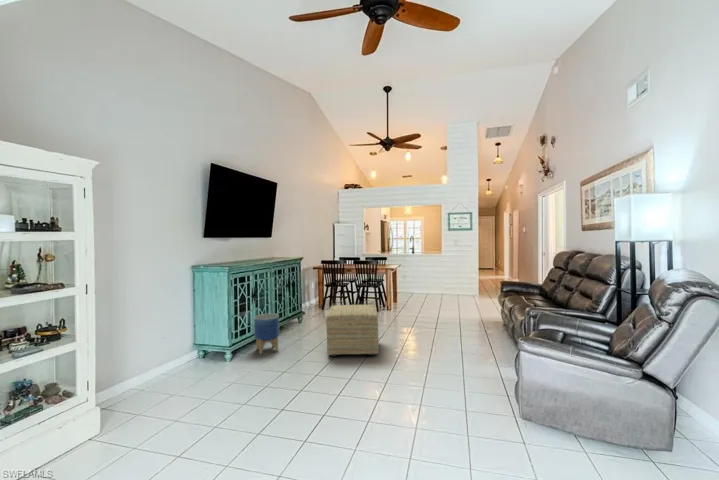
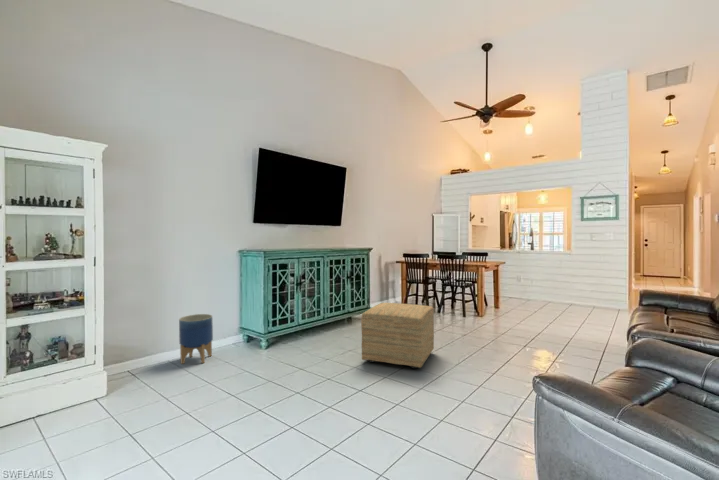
planter: present [254,314,279,354] -> present [179,314,213,364]

